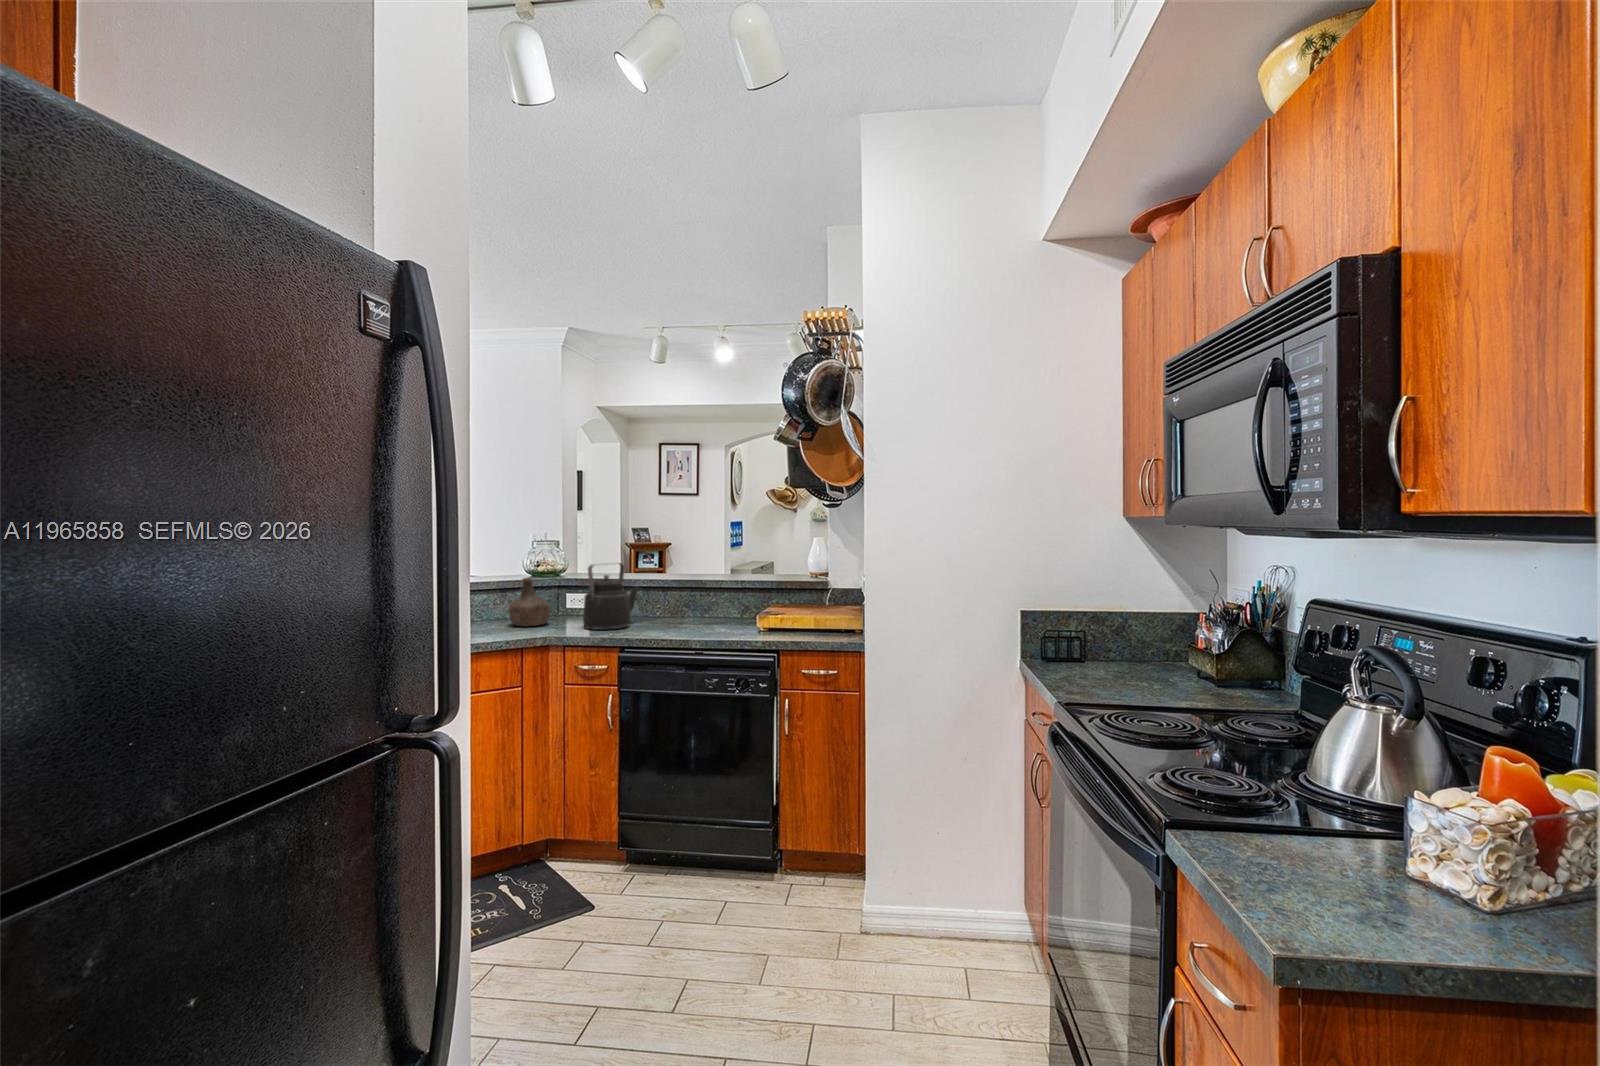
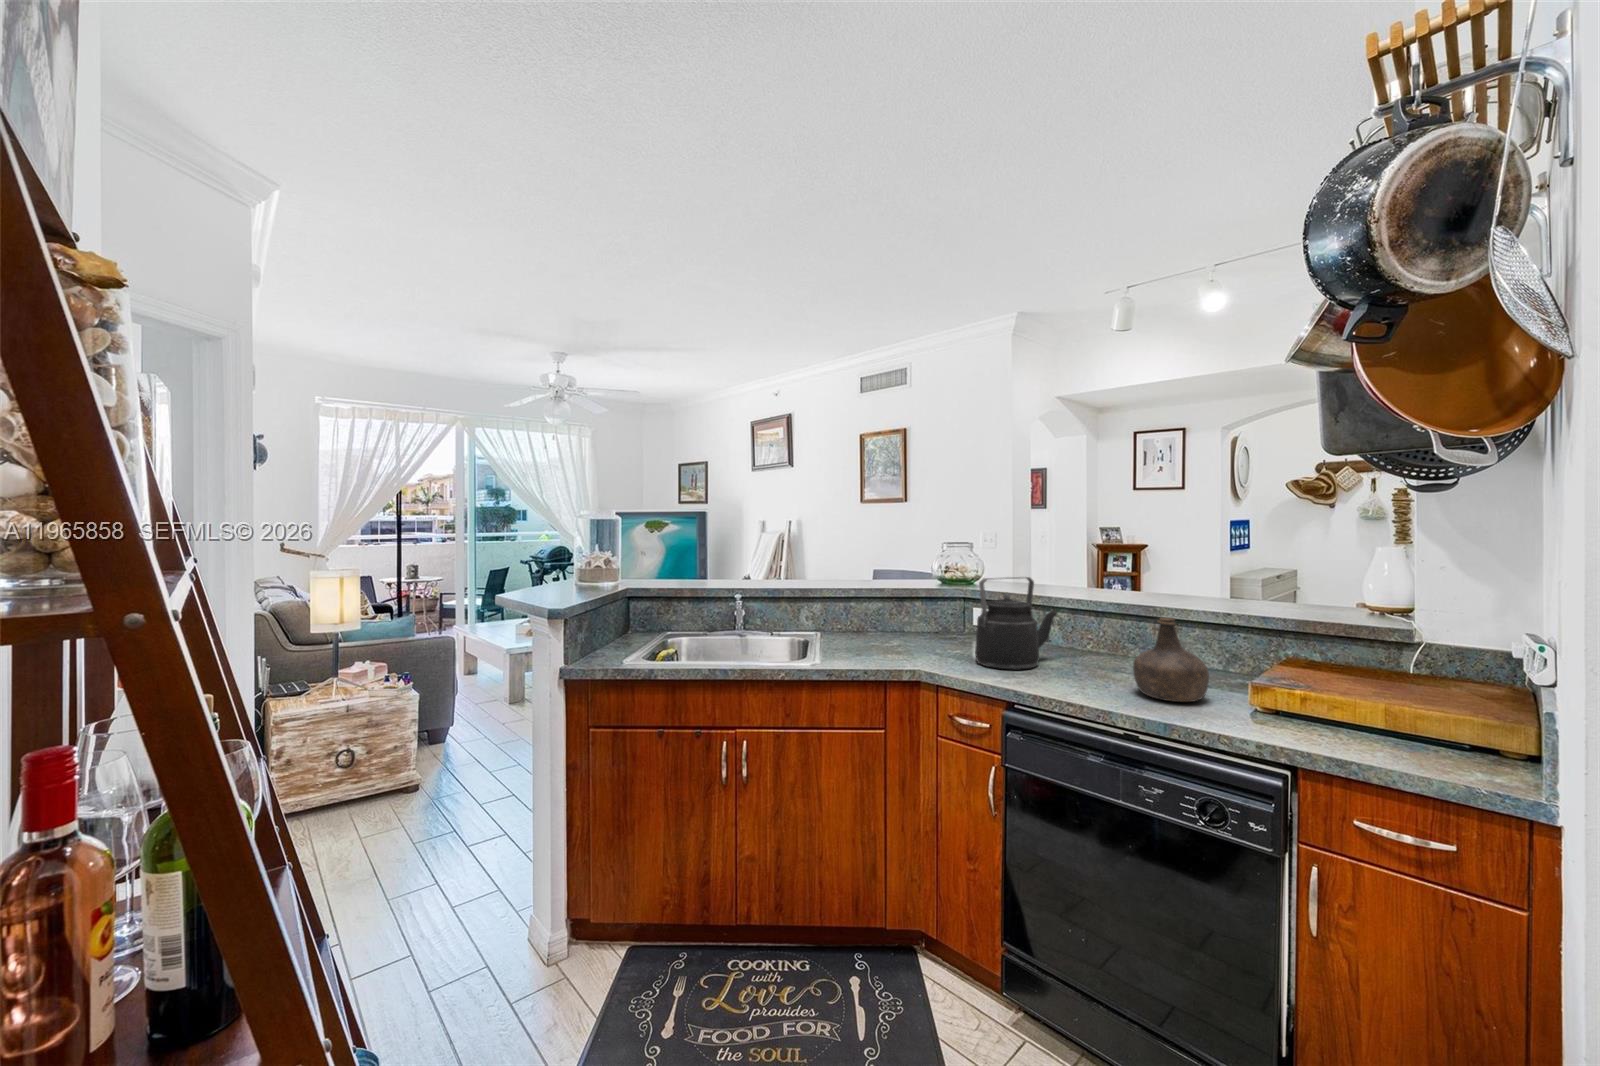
bottle: present [508,578,550,626] -> present [1133,618,1209,702]

